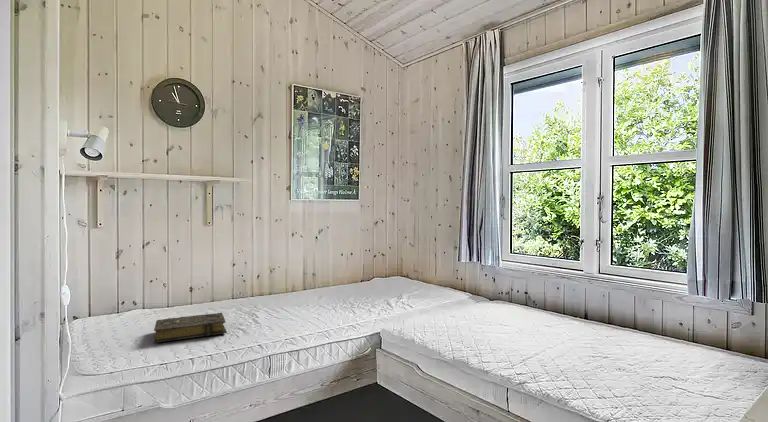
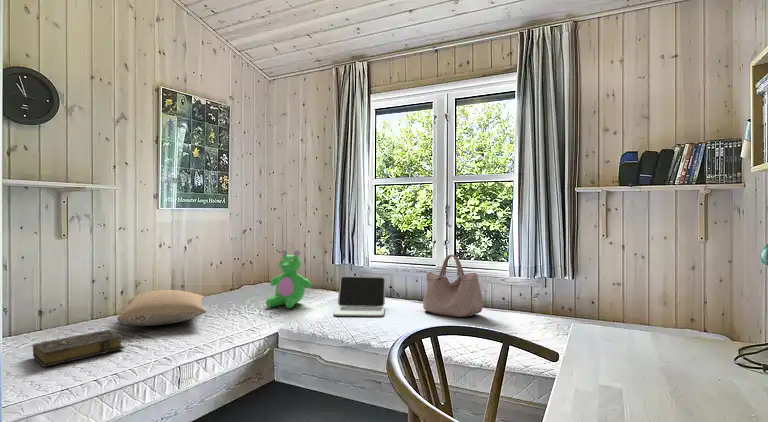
teddy bear: none [380,243,428,307] -> present [266,250,311,308]
handbag: none [556,258,639,342] -> present [423,255,483,317]
laptop: none [443,276,513,328] -> present [333,276,385,316]
pillow: none [232,278,322,312] -> present [117,290,206,326]

